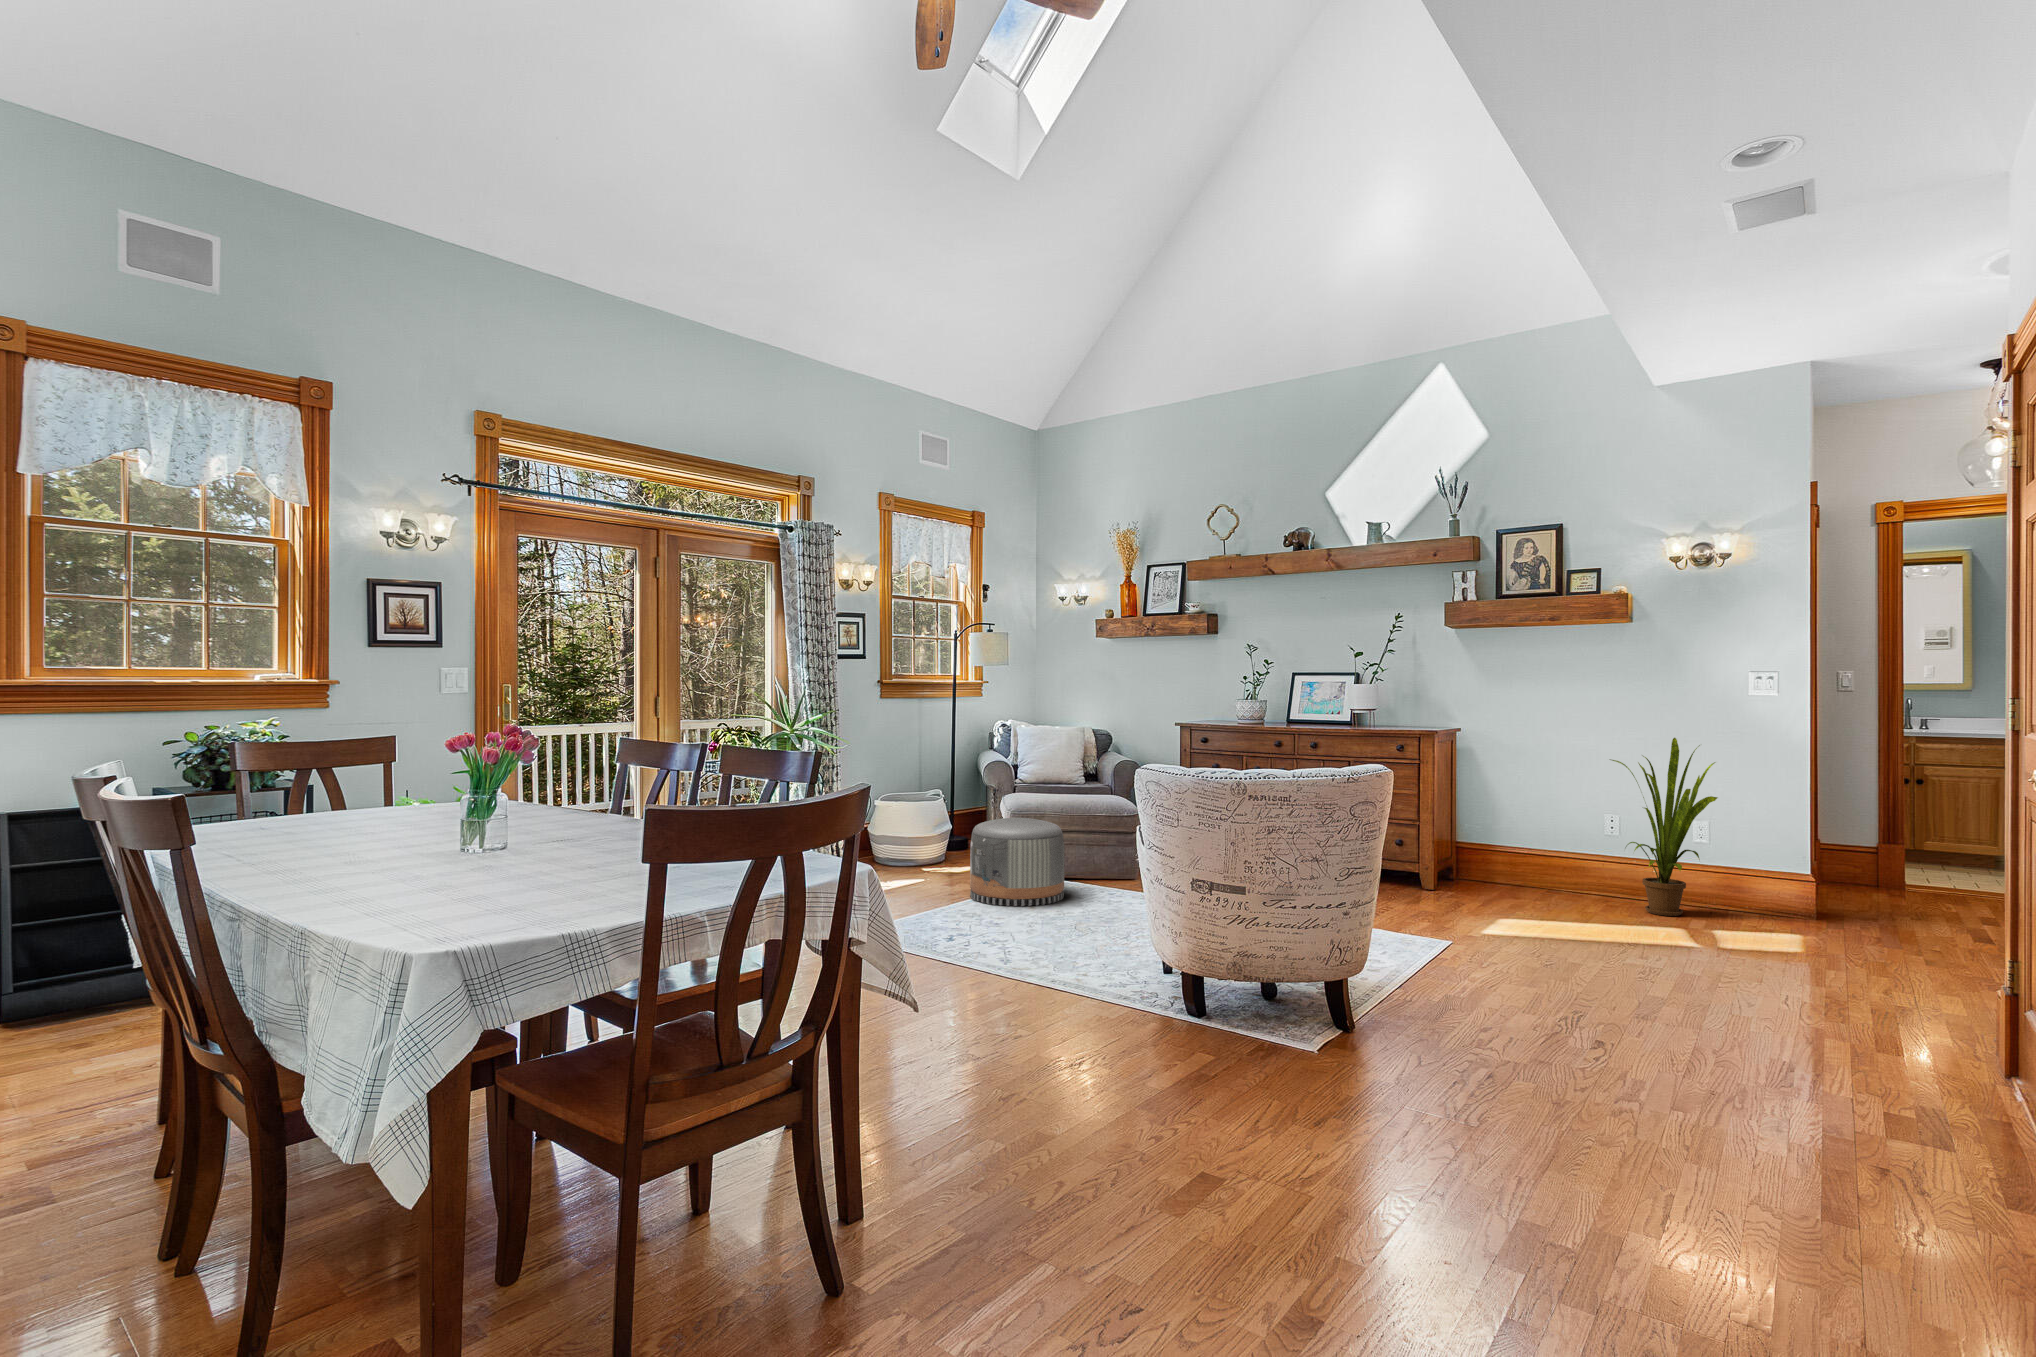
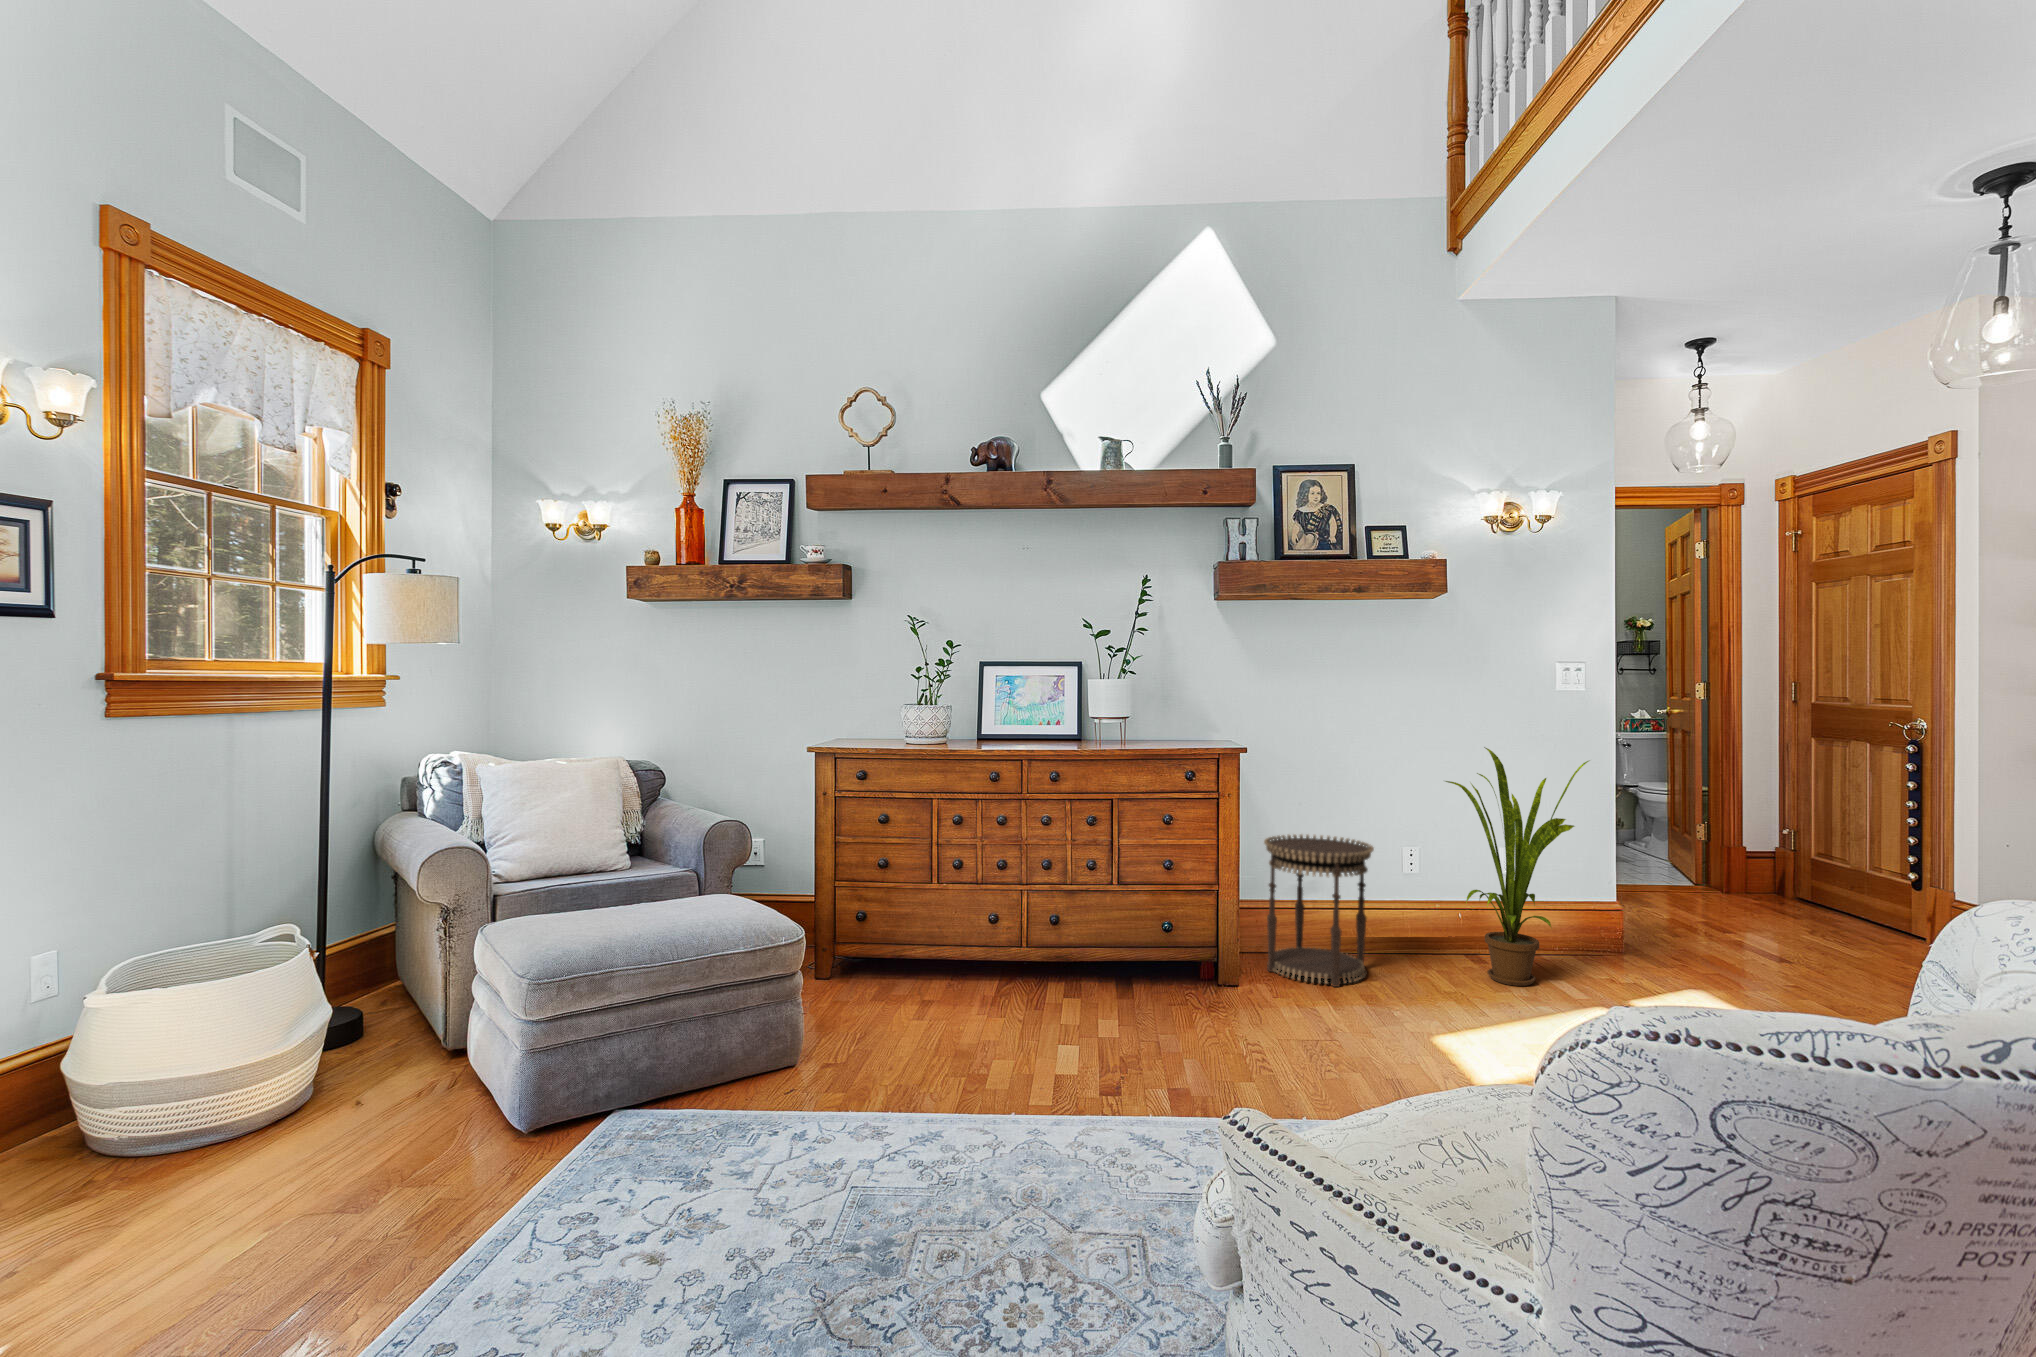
side table: none [1472,797,1555,899] -> present [1264,834,1374,987]
pouf: present [970,818,1064,906] -> none [423,1009,691,1303]

